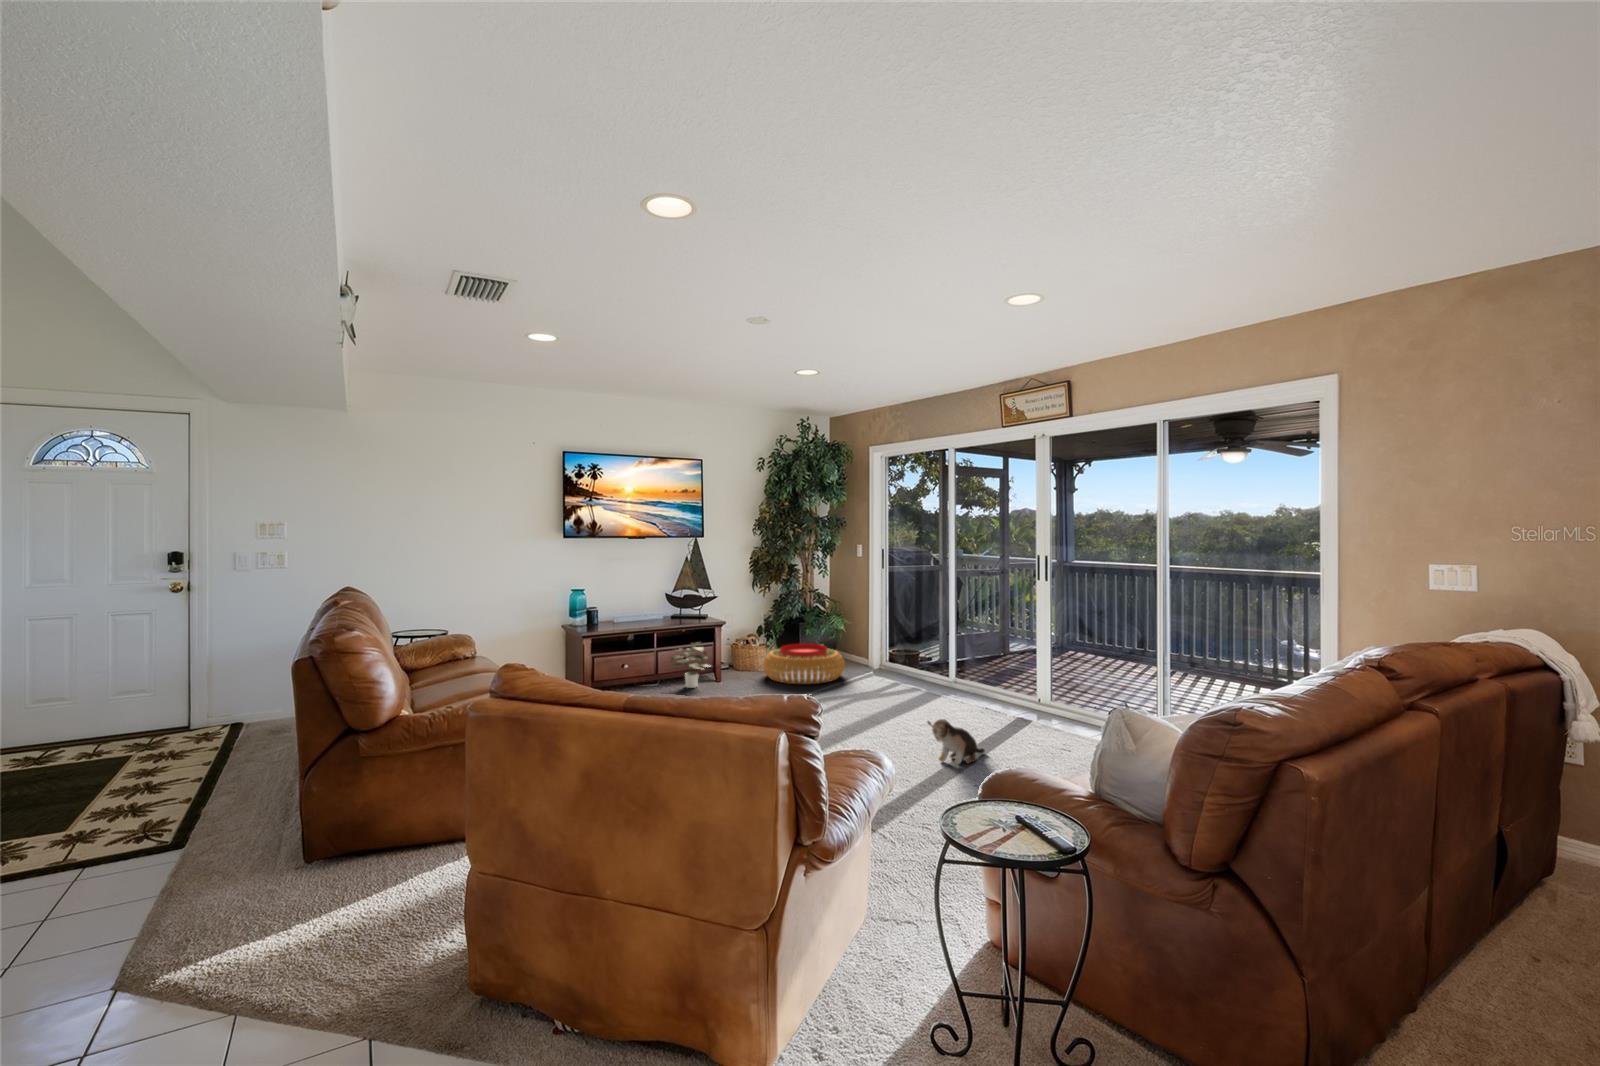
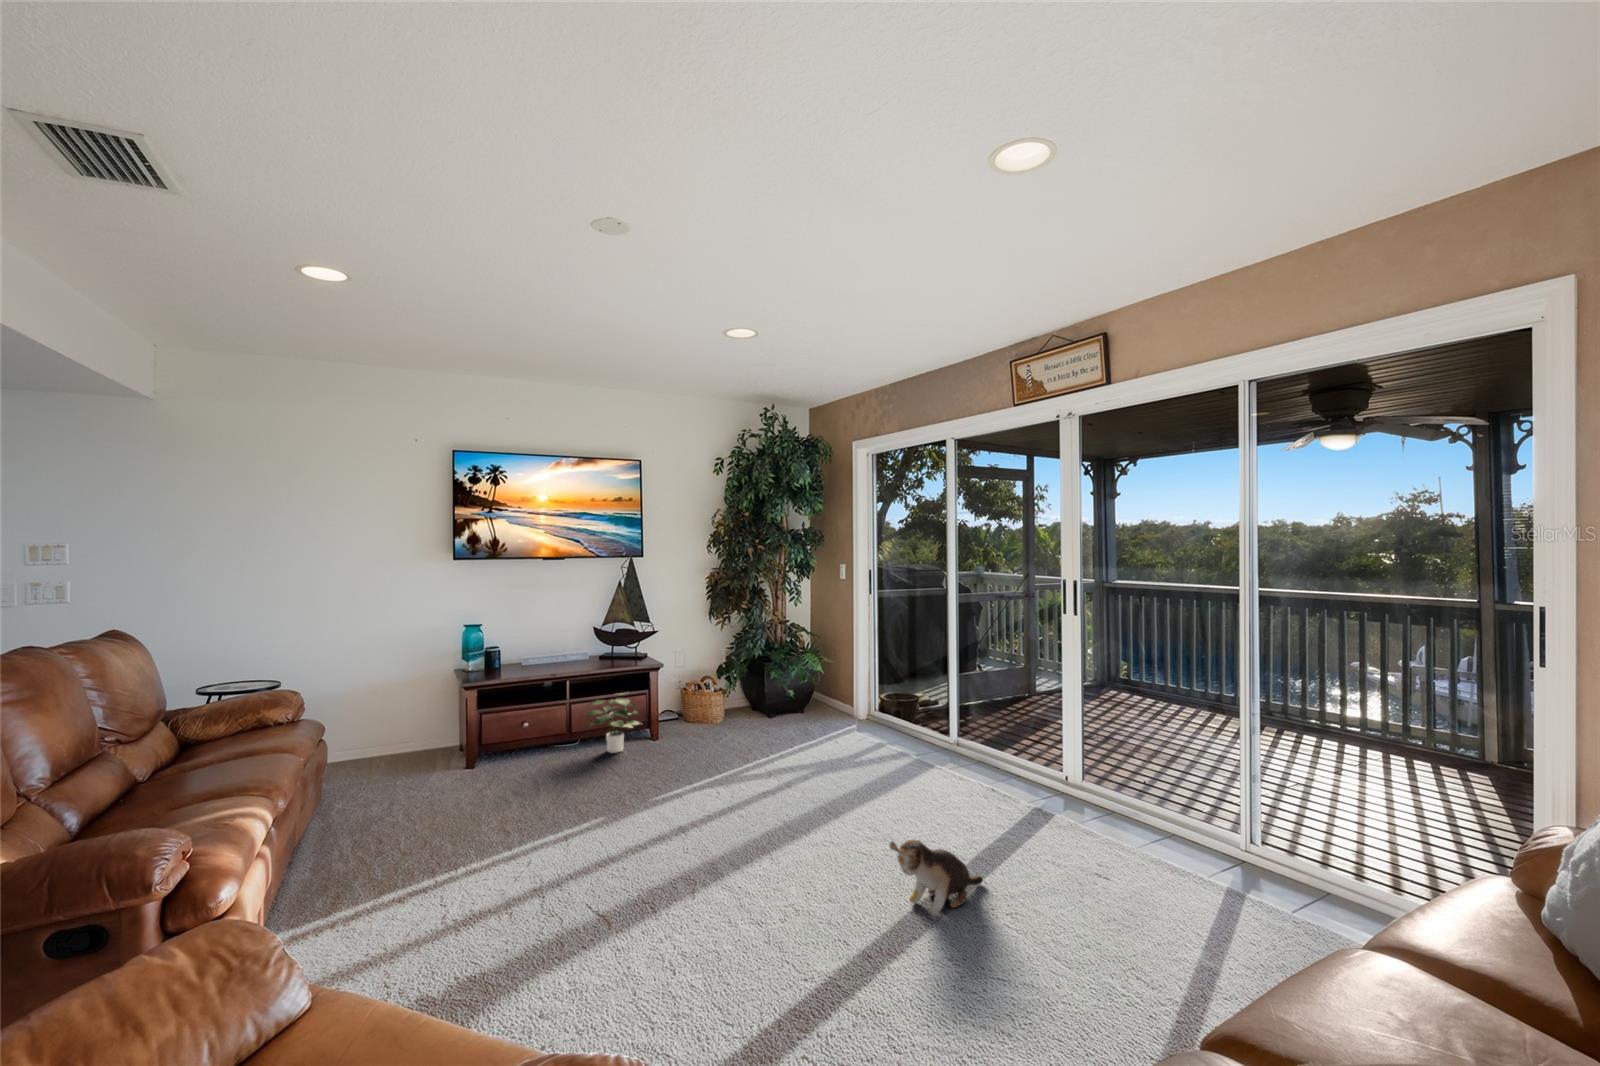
pouf: present [763,643,845,684] -> none [713,690,818,747]

